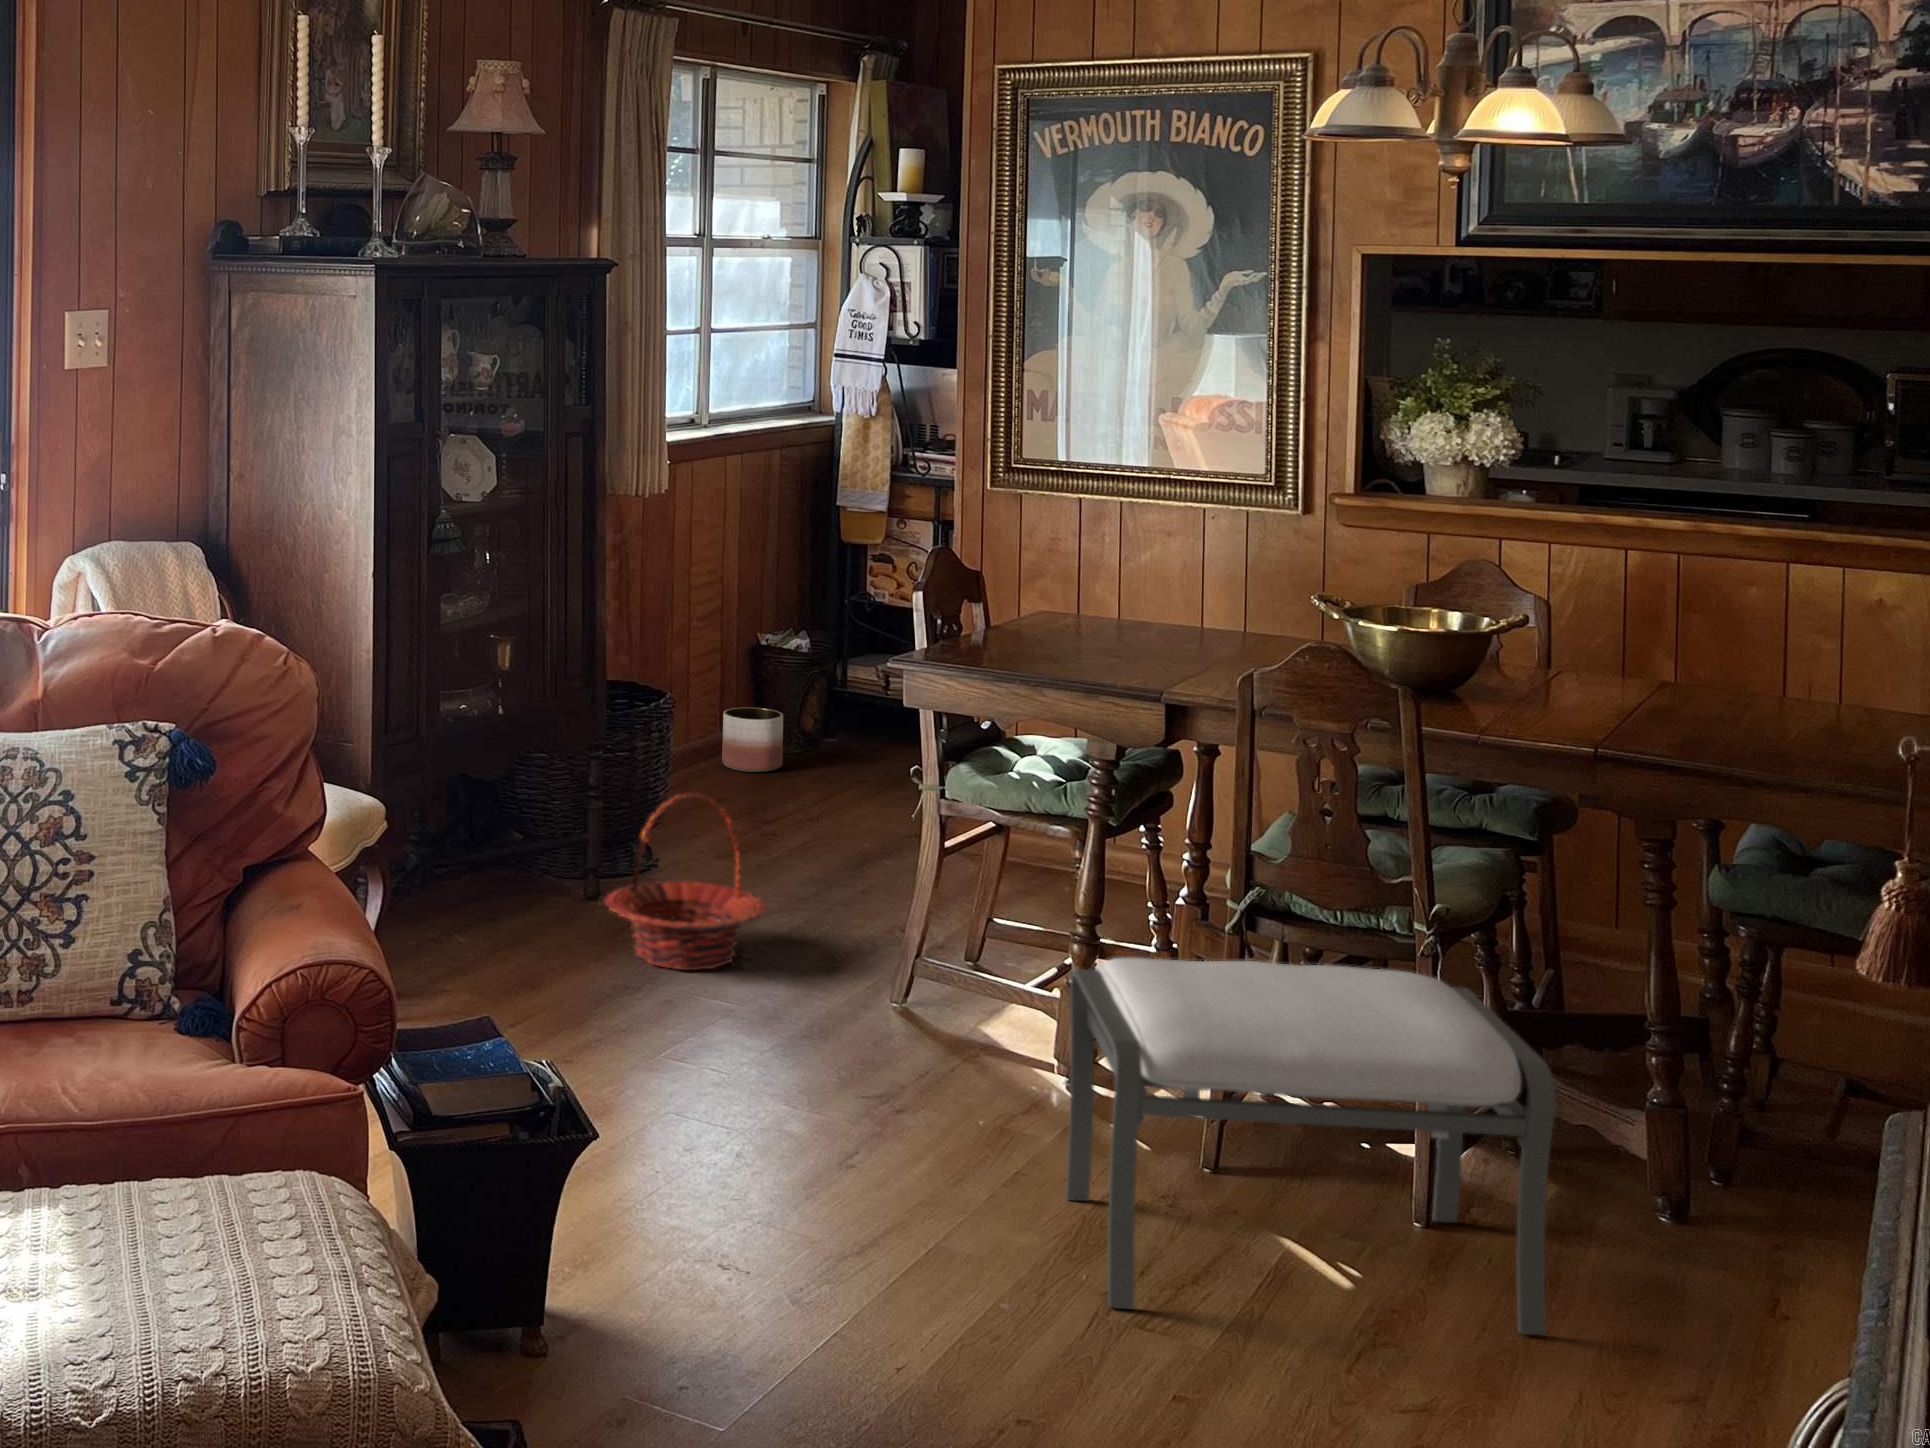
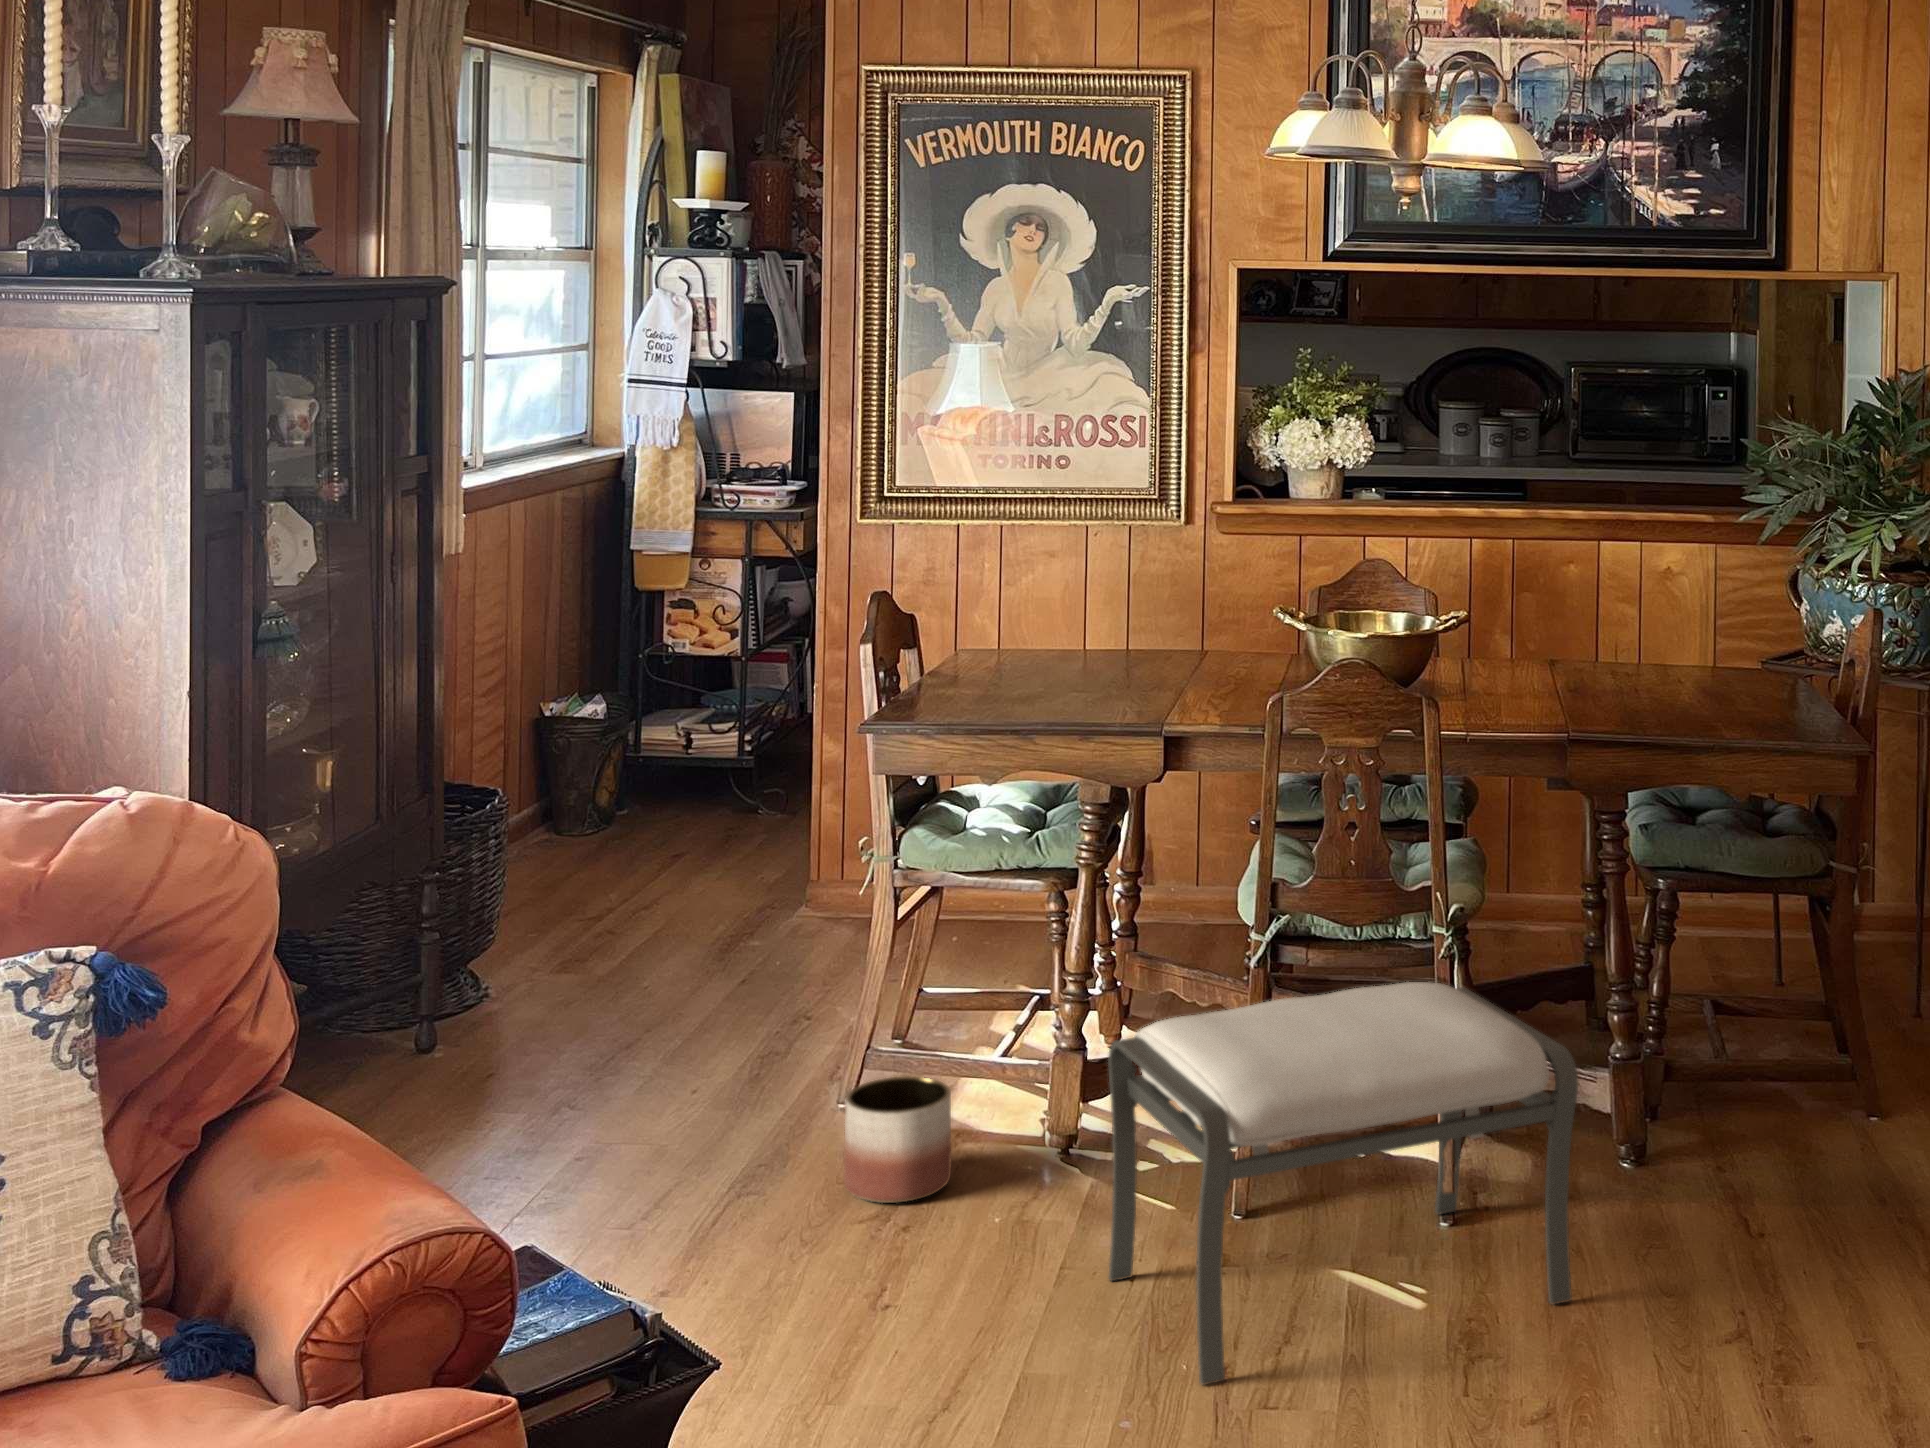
planter: present [722,707,783,772] -> present [844,1076,951,1203]
basket: present [605,794,766,970] -> none [480,910,680,1119]

